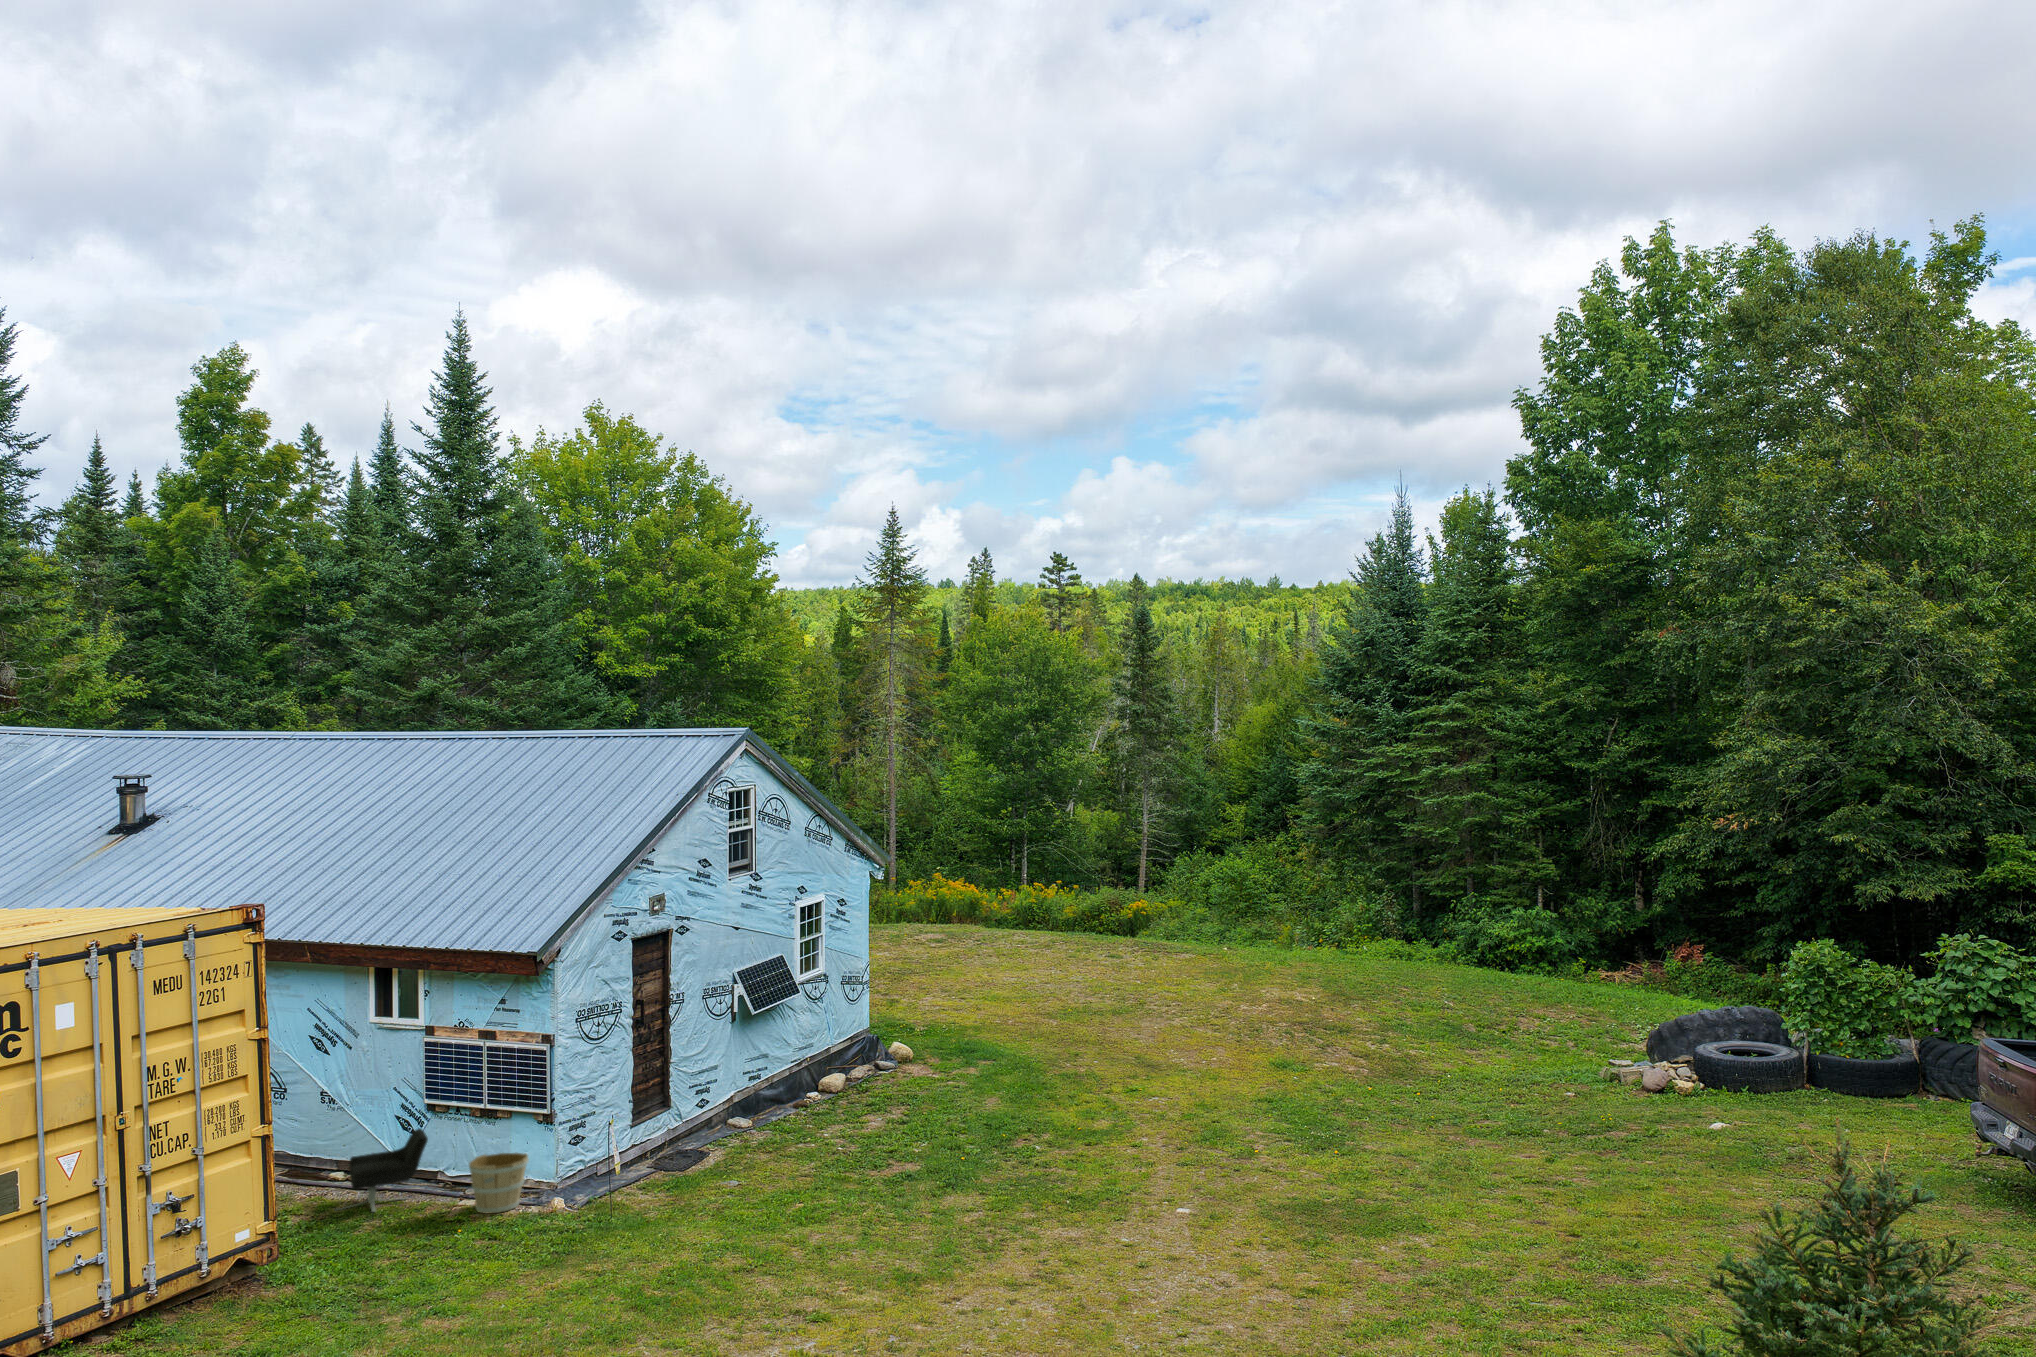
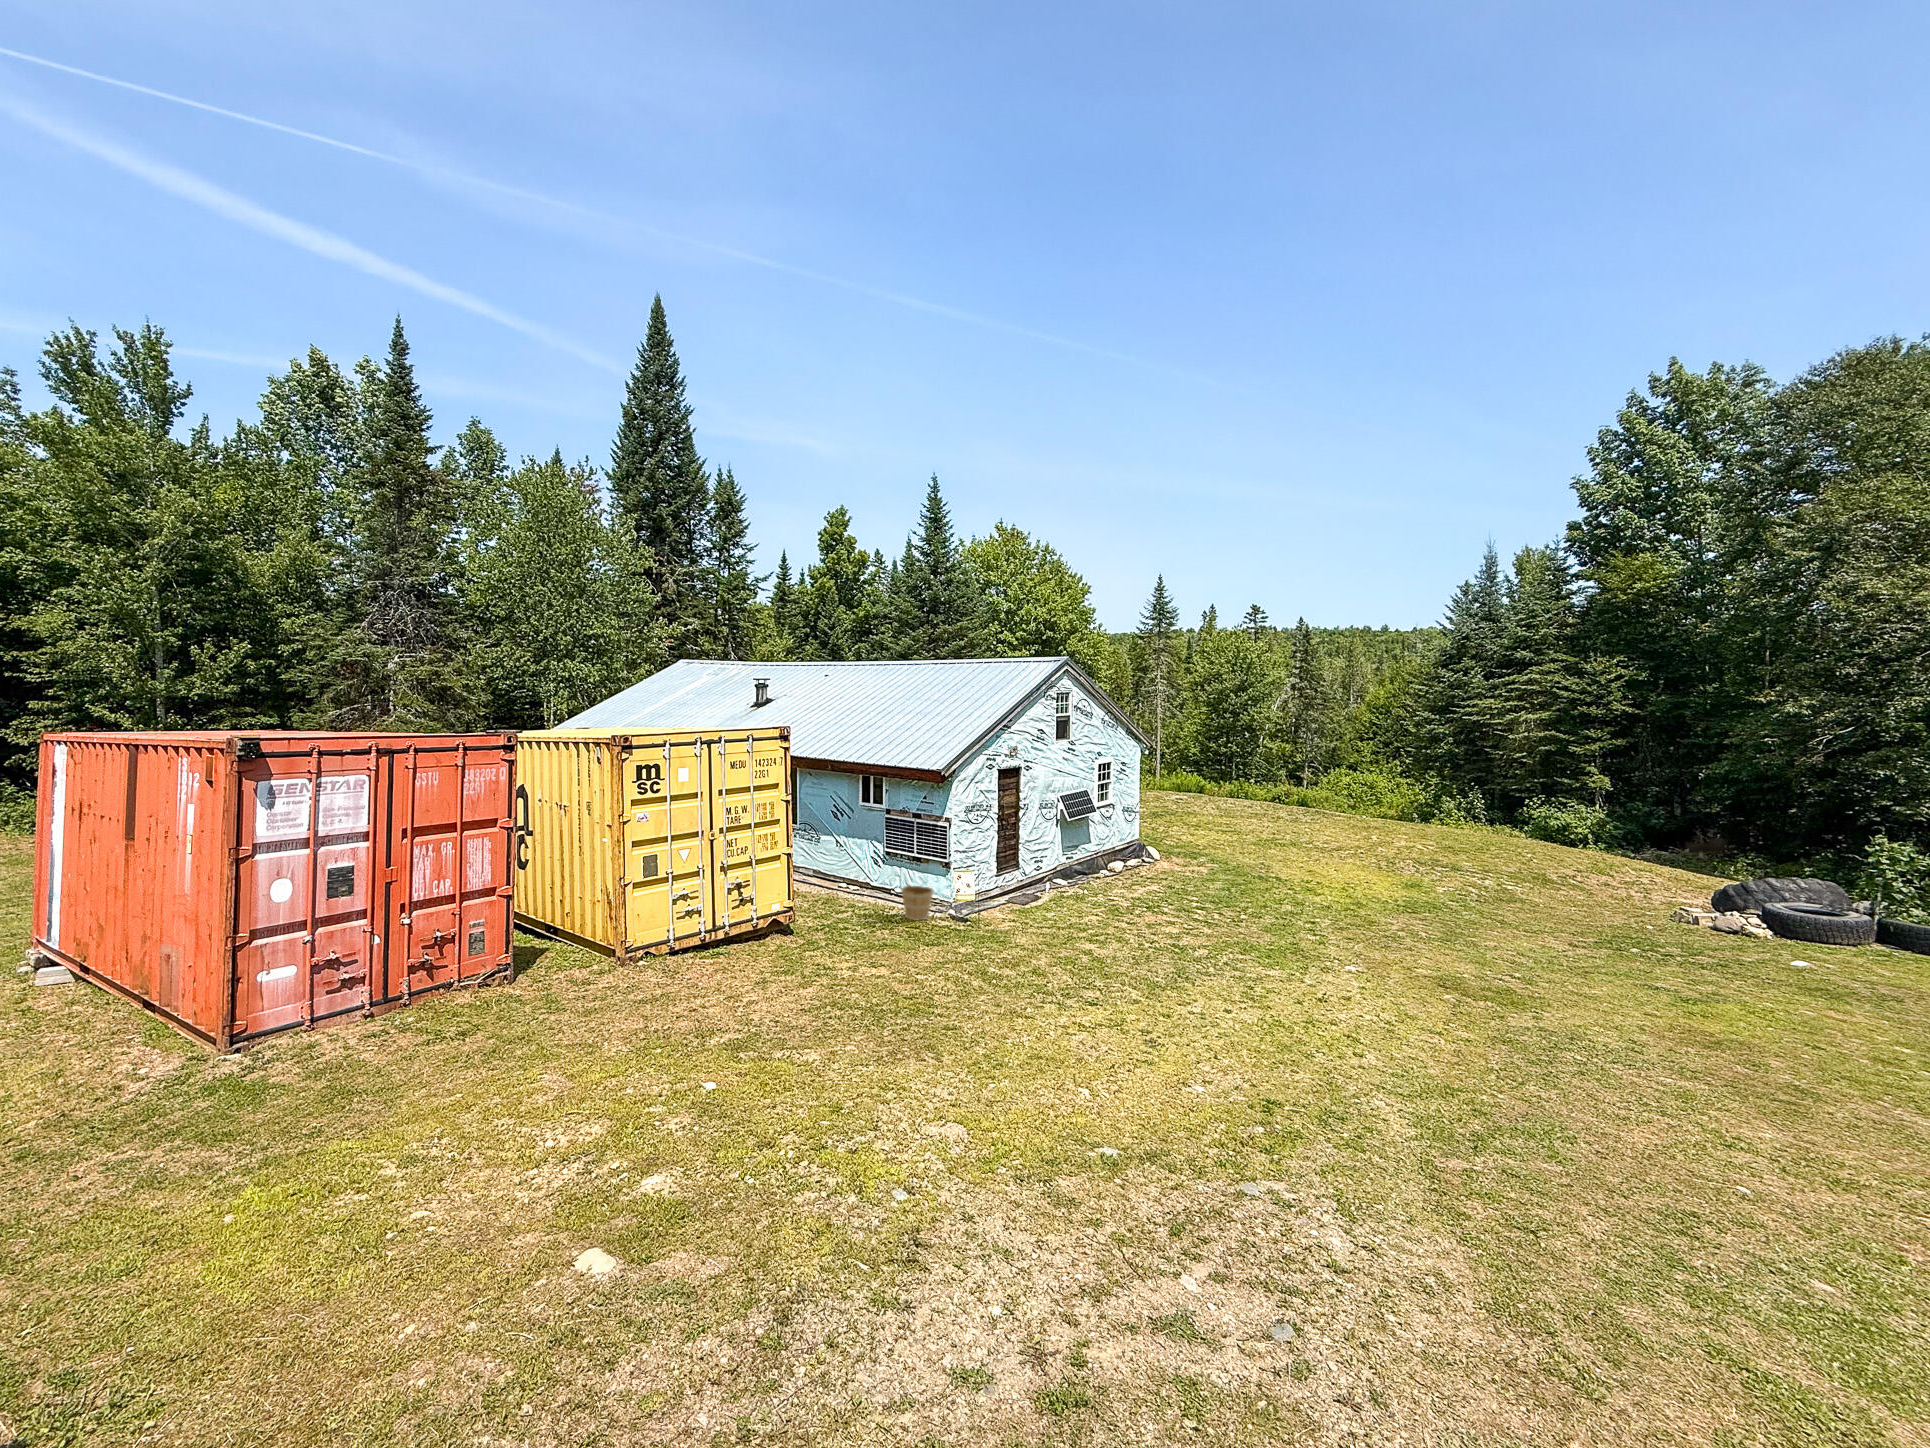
lounge chair: present [341,1128,428,1212] -> present [1685,838,1727,858]

